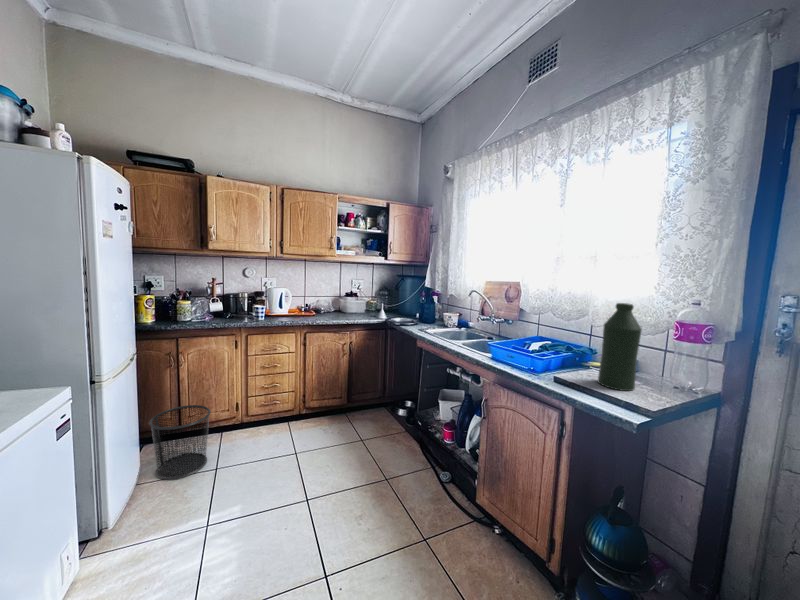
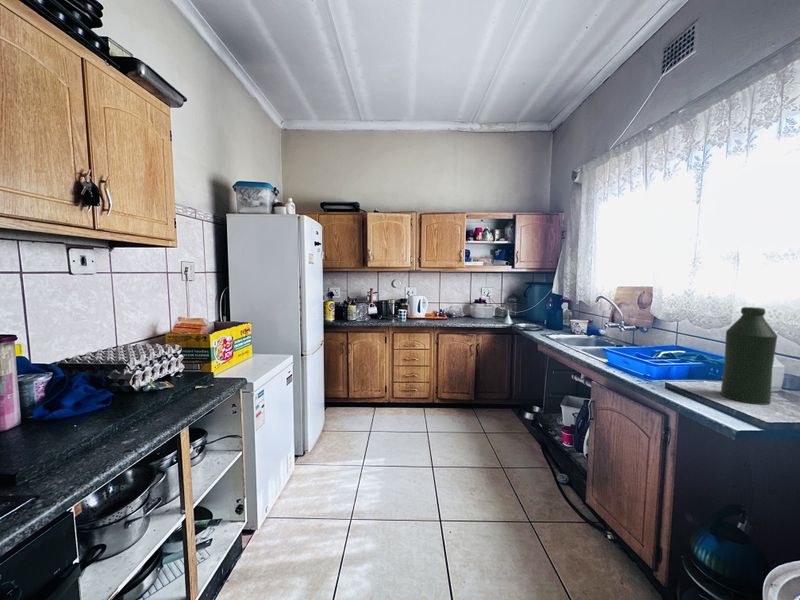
waste bin: present [149,405,211,480] -> none [331,381,367,432]

